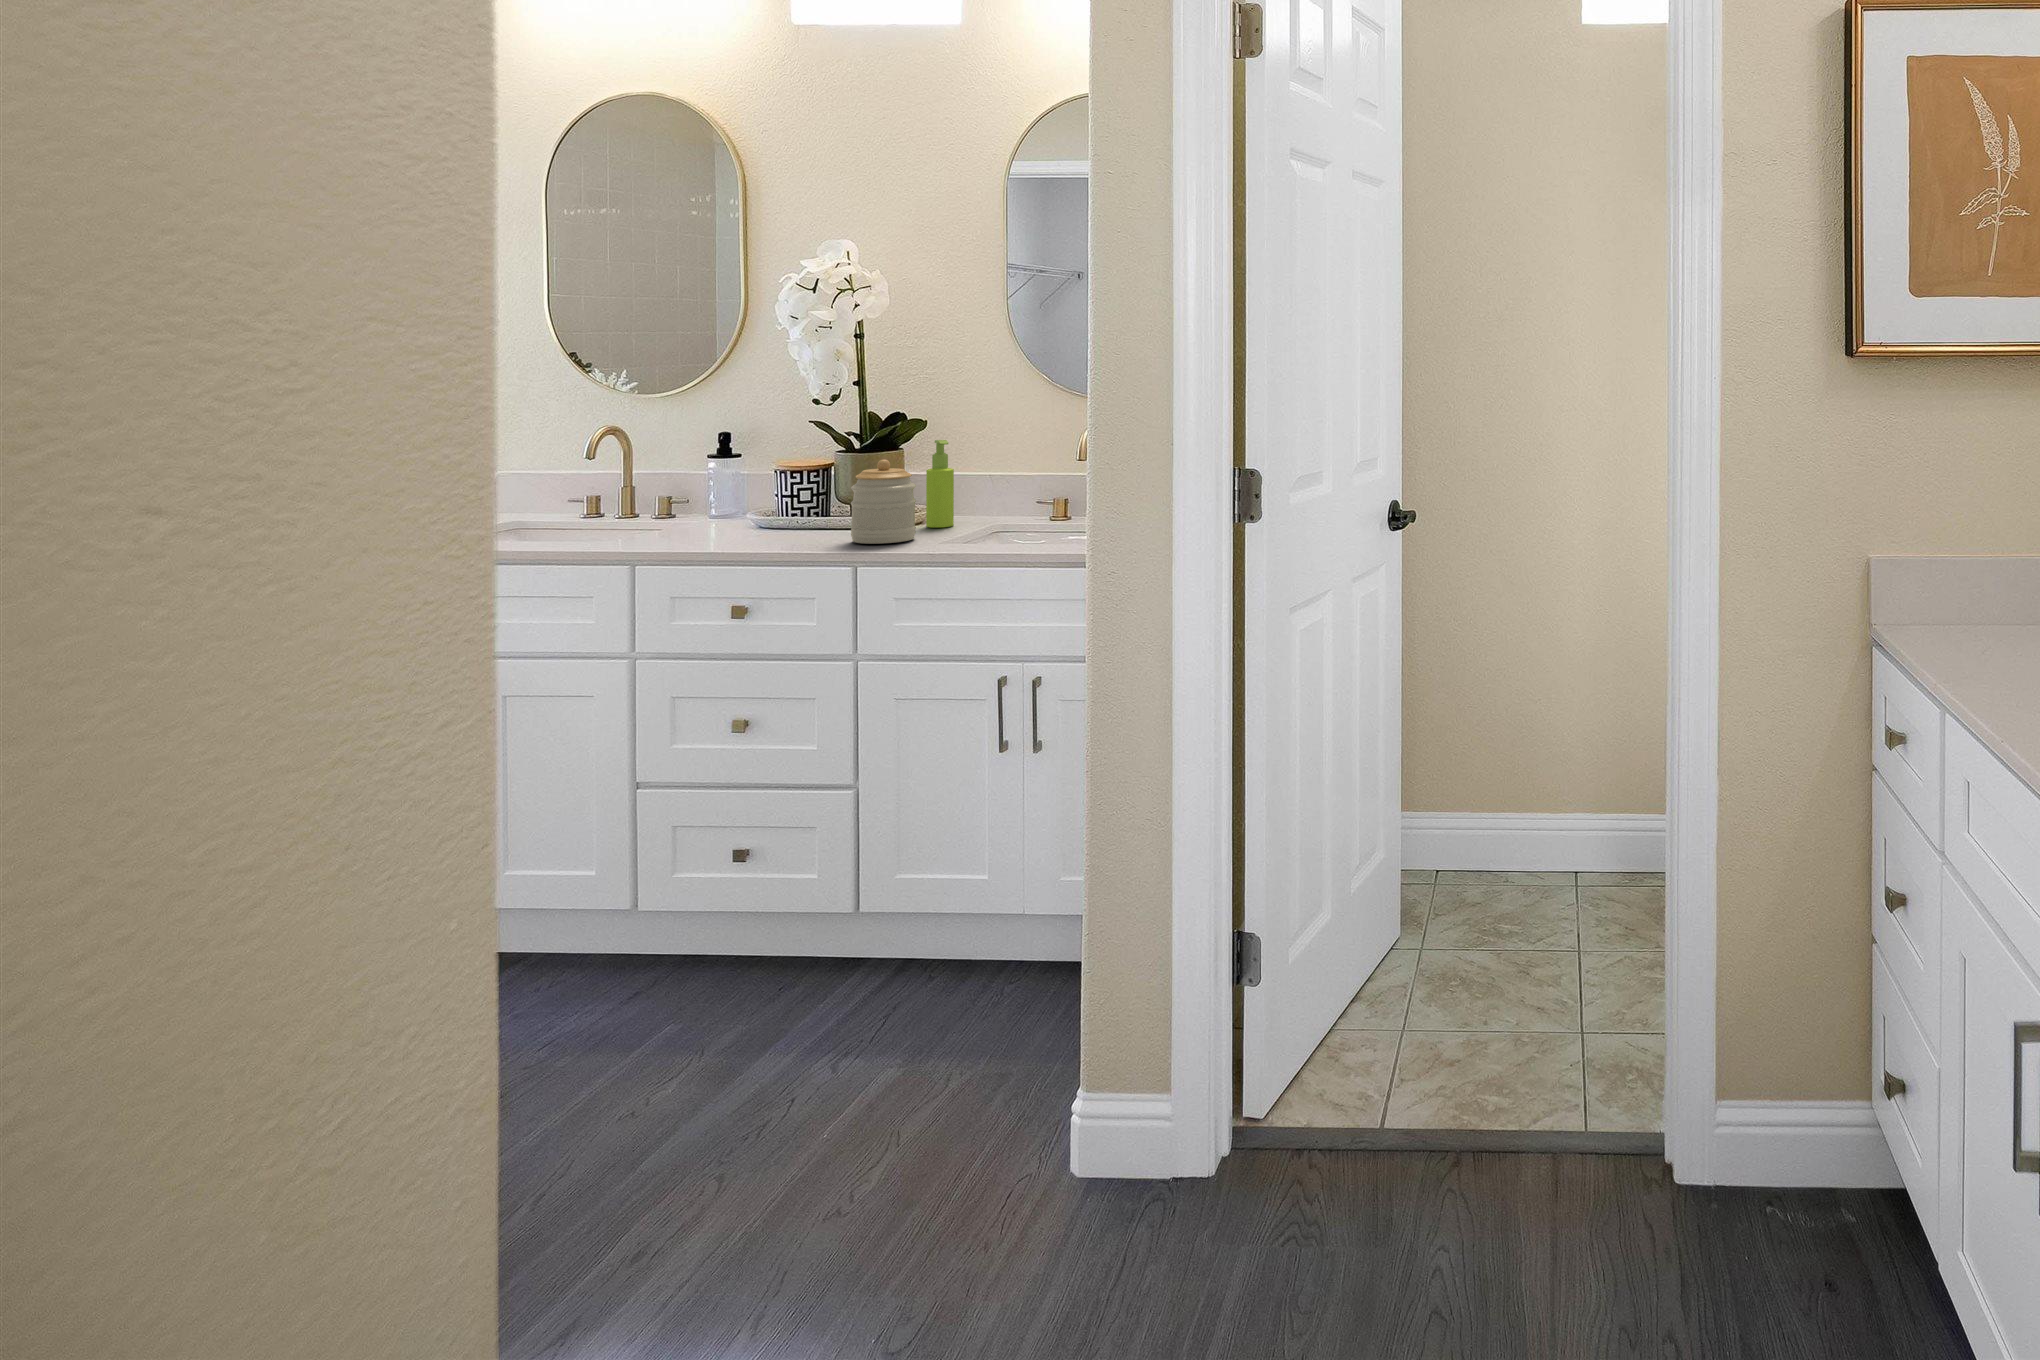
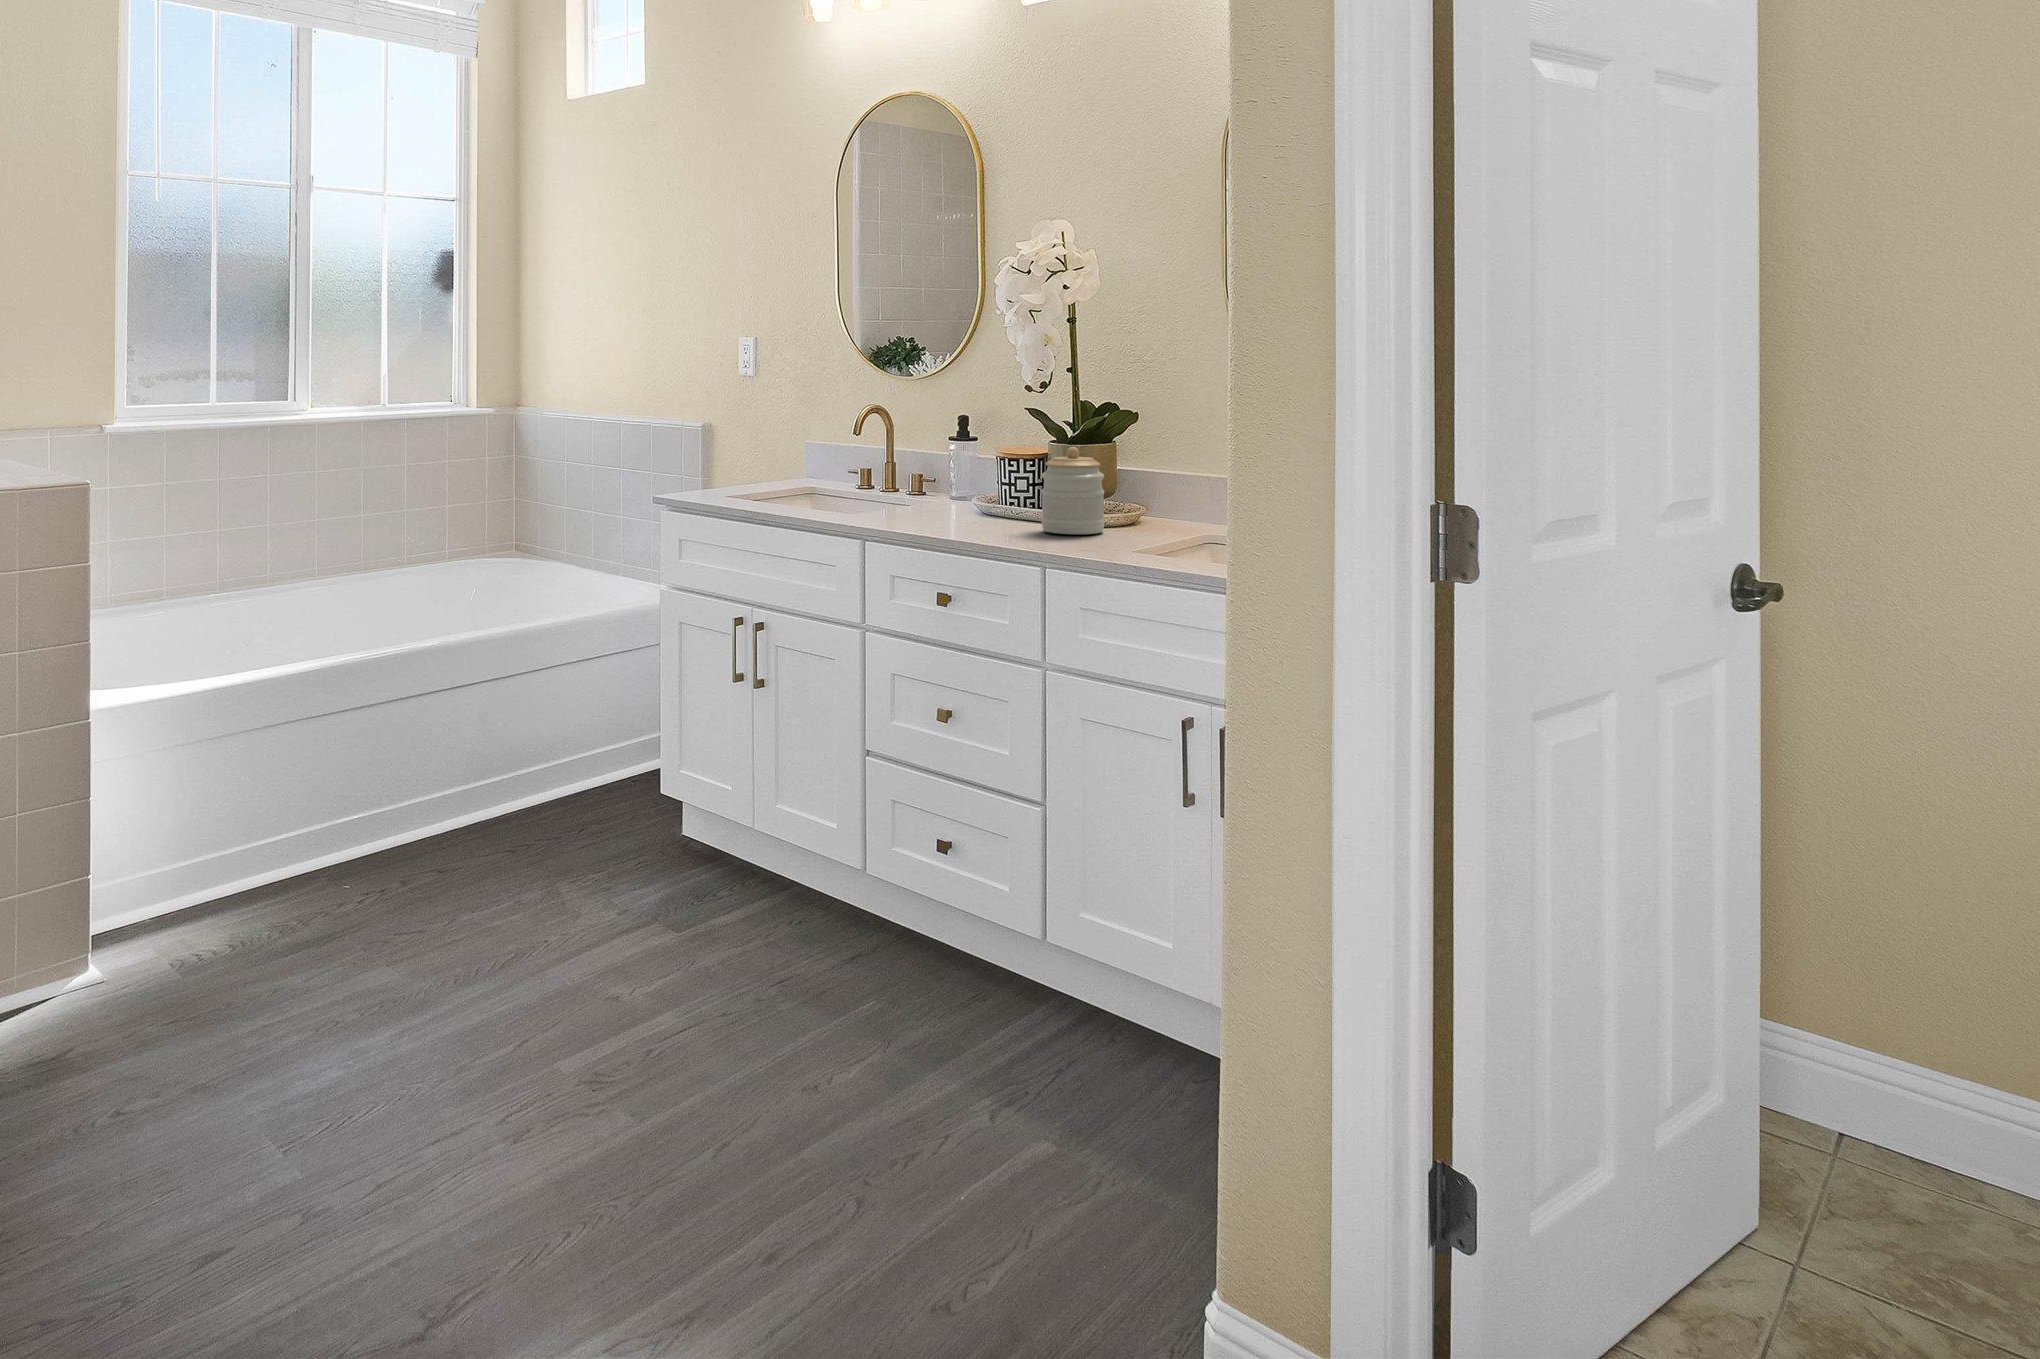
soap dispenser: present [926,440,954,528] -> none [1126,431,1154,524]

